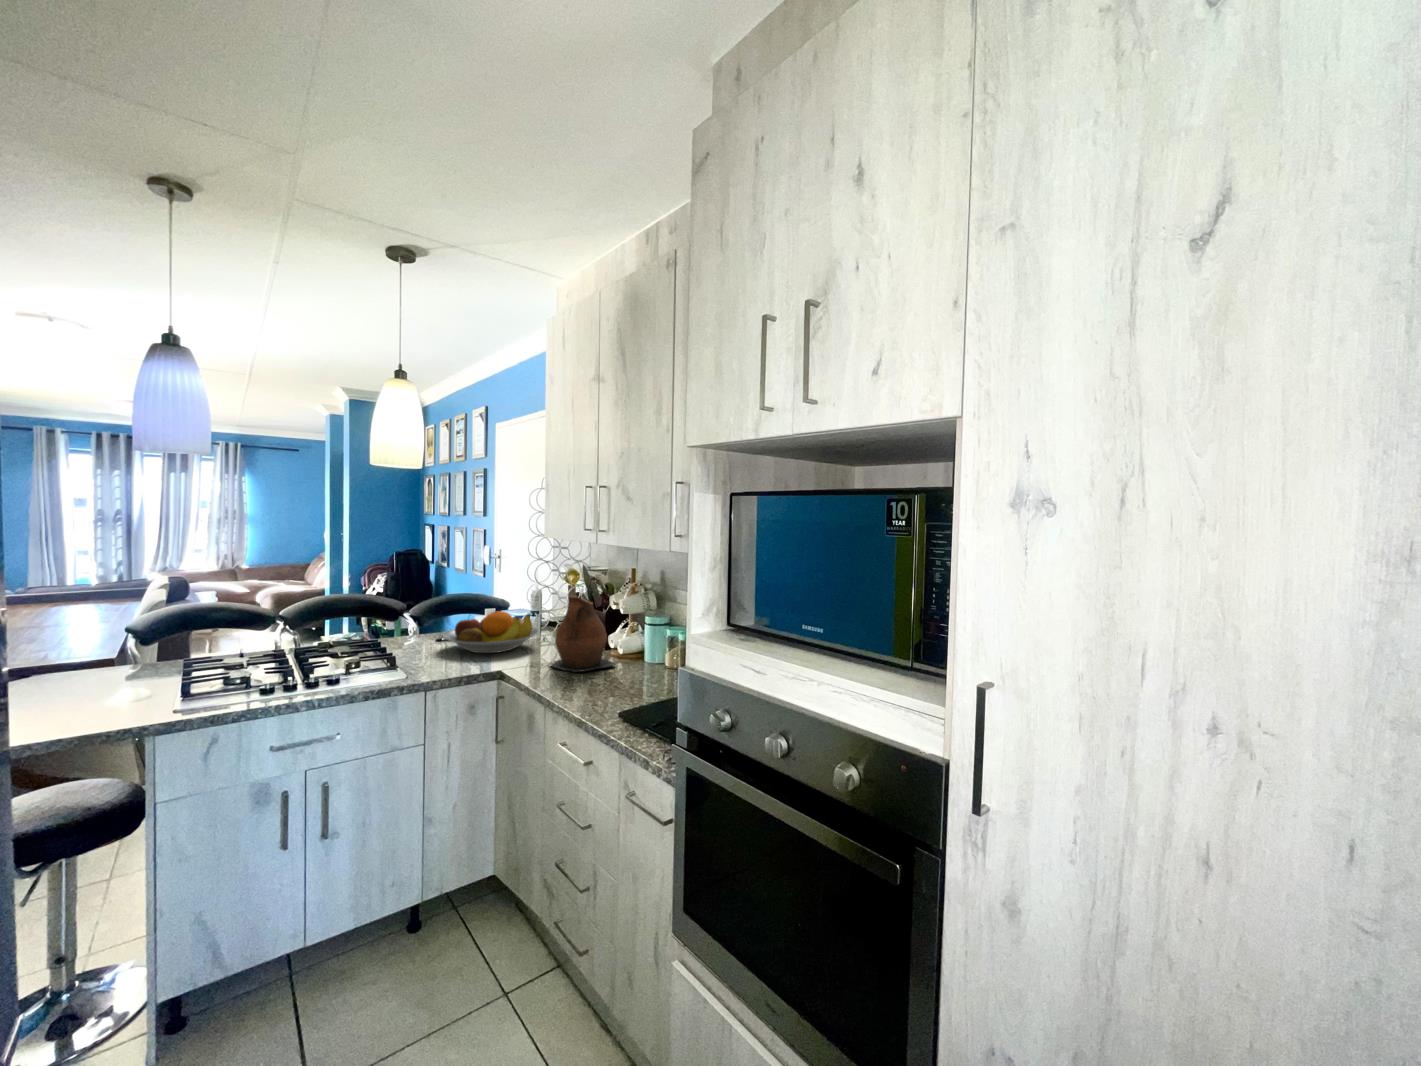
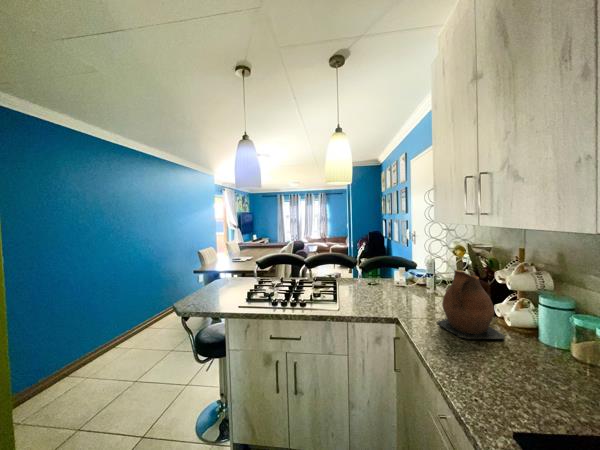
fruit bowl: present [443,611,539,653] -> none [368,271,432,300]

